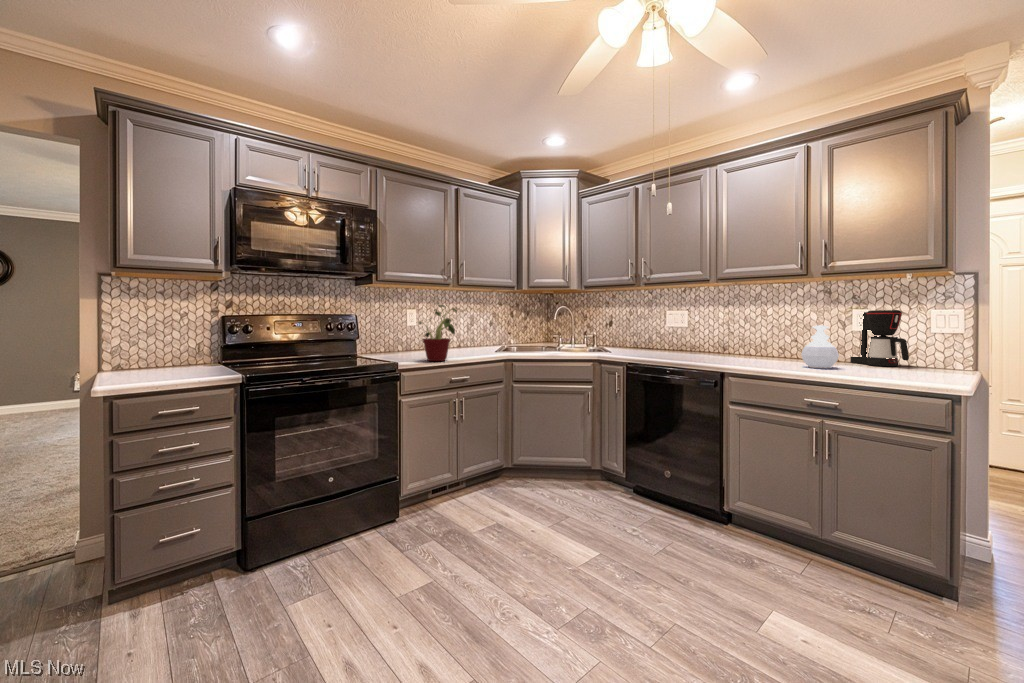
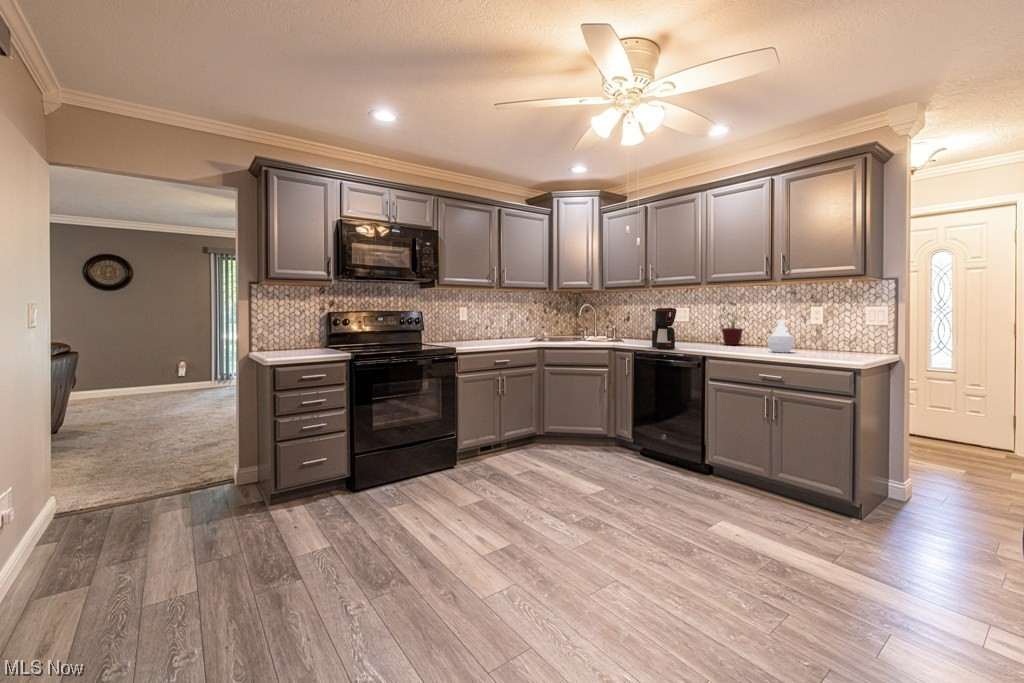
potted plant: present [418,303,457,361] -> present [721,302,747,345]
coffee maker: present [850,310,909,366] -> present [652,308,677,349]

